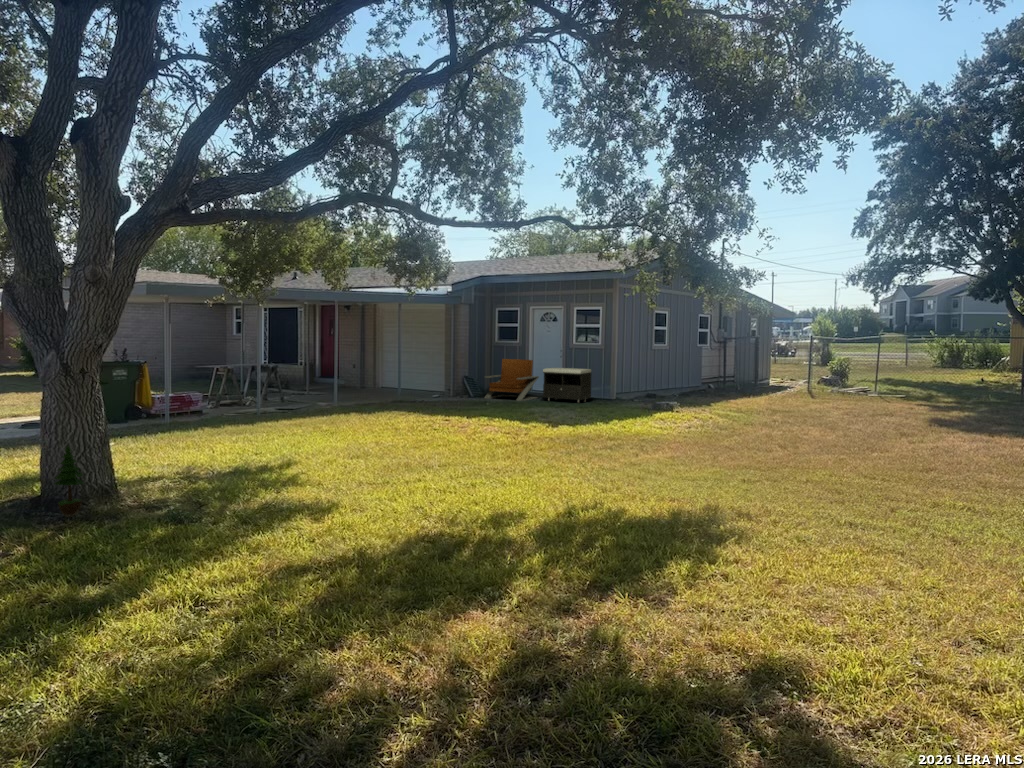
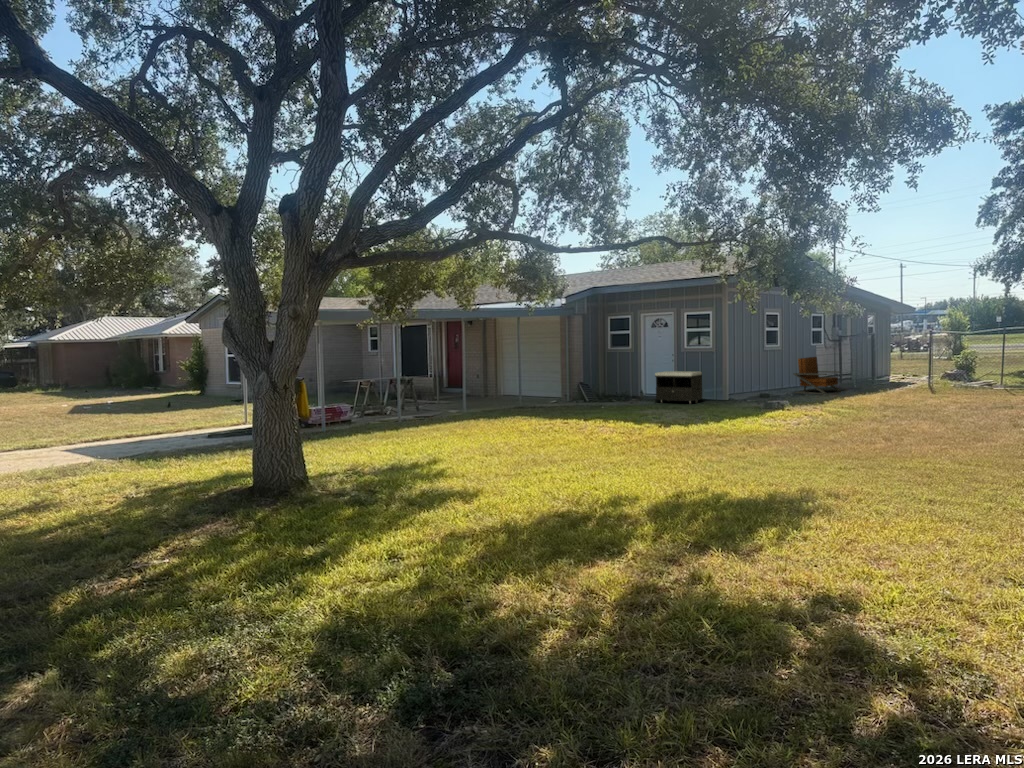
lounge chair: present [484,359,539,401] -> present [794,357,841,394]
potted tree: present [54,446,84,519] -> none [267,443,289,502]

